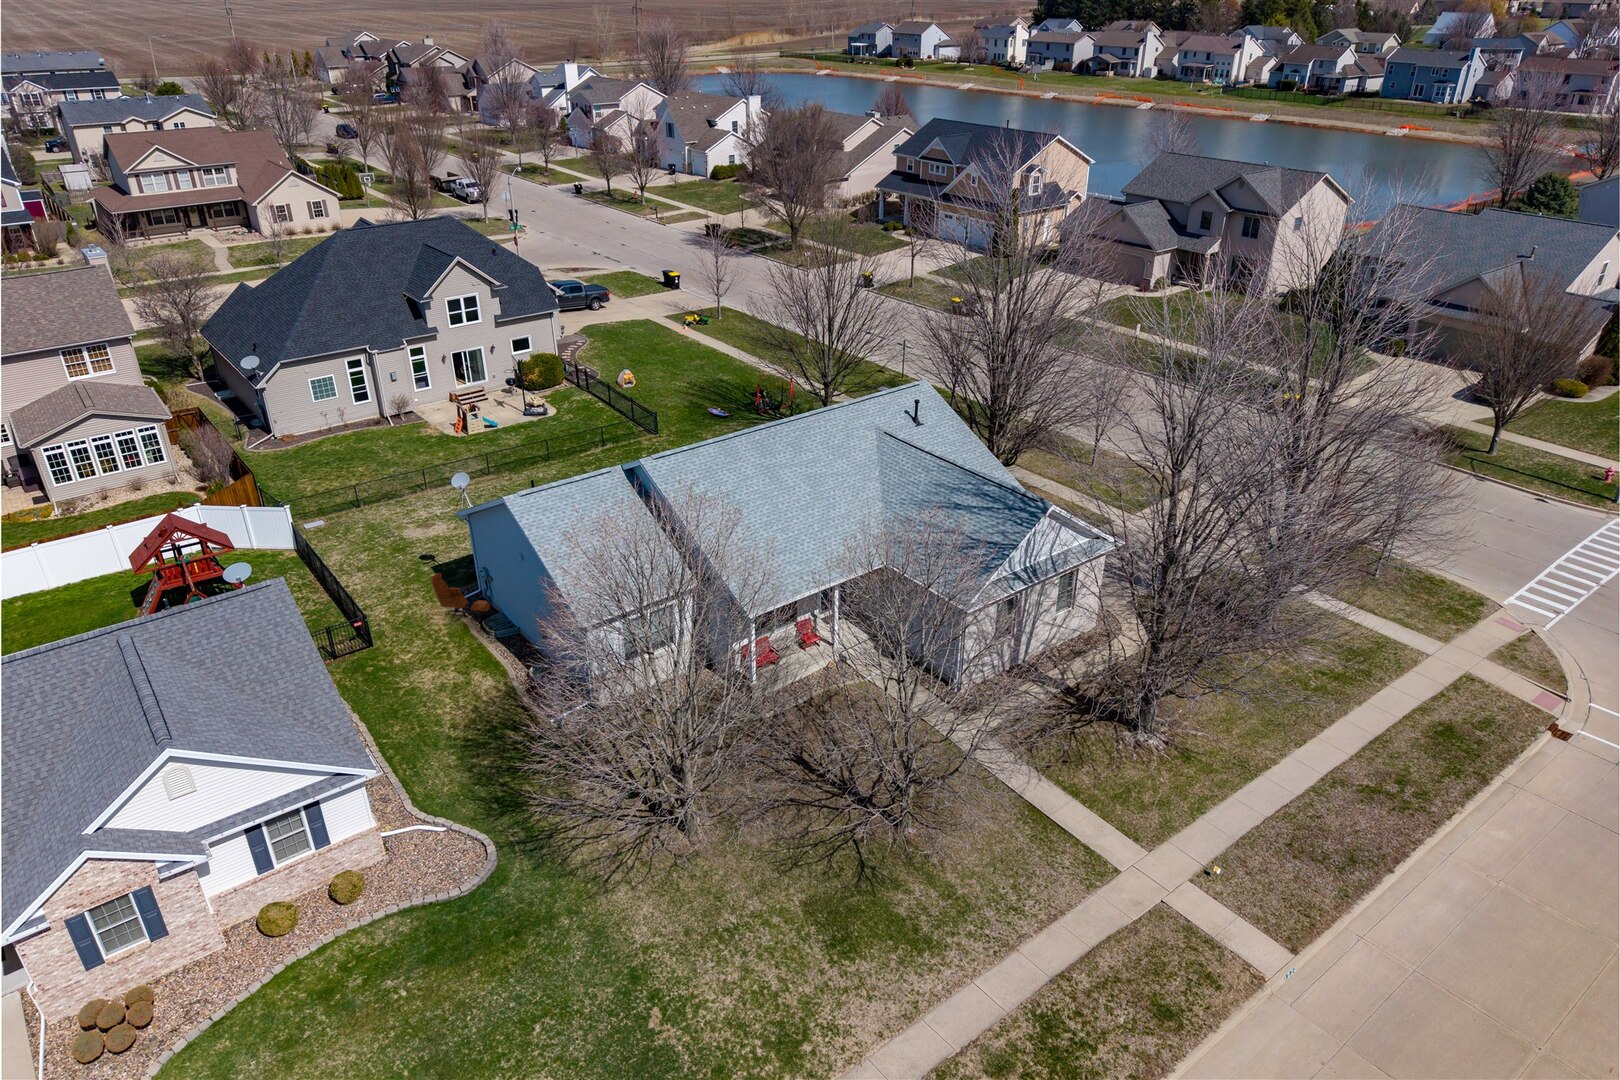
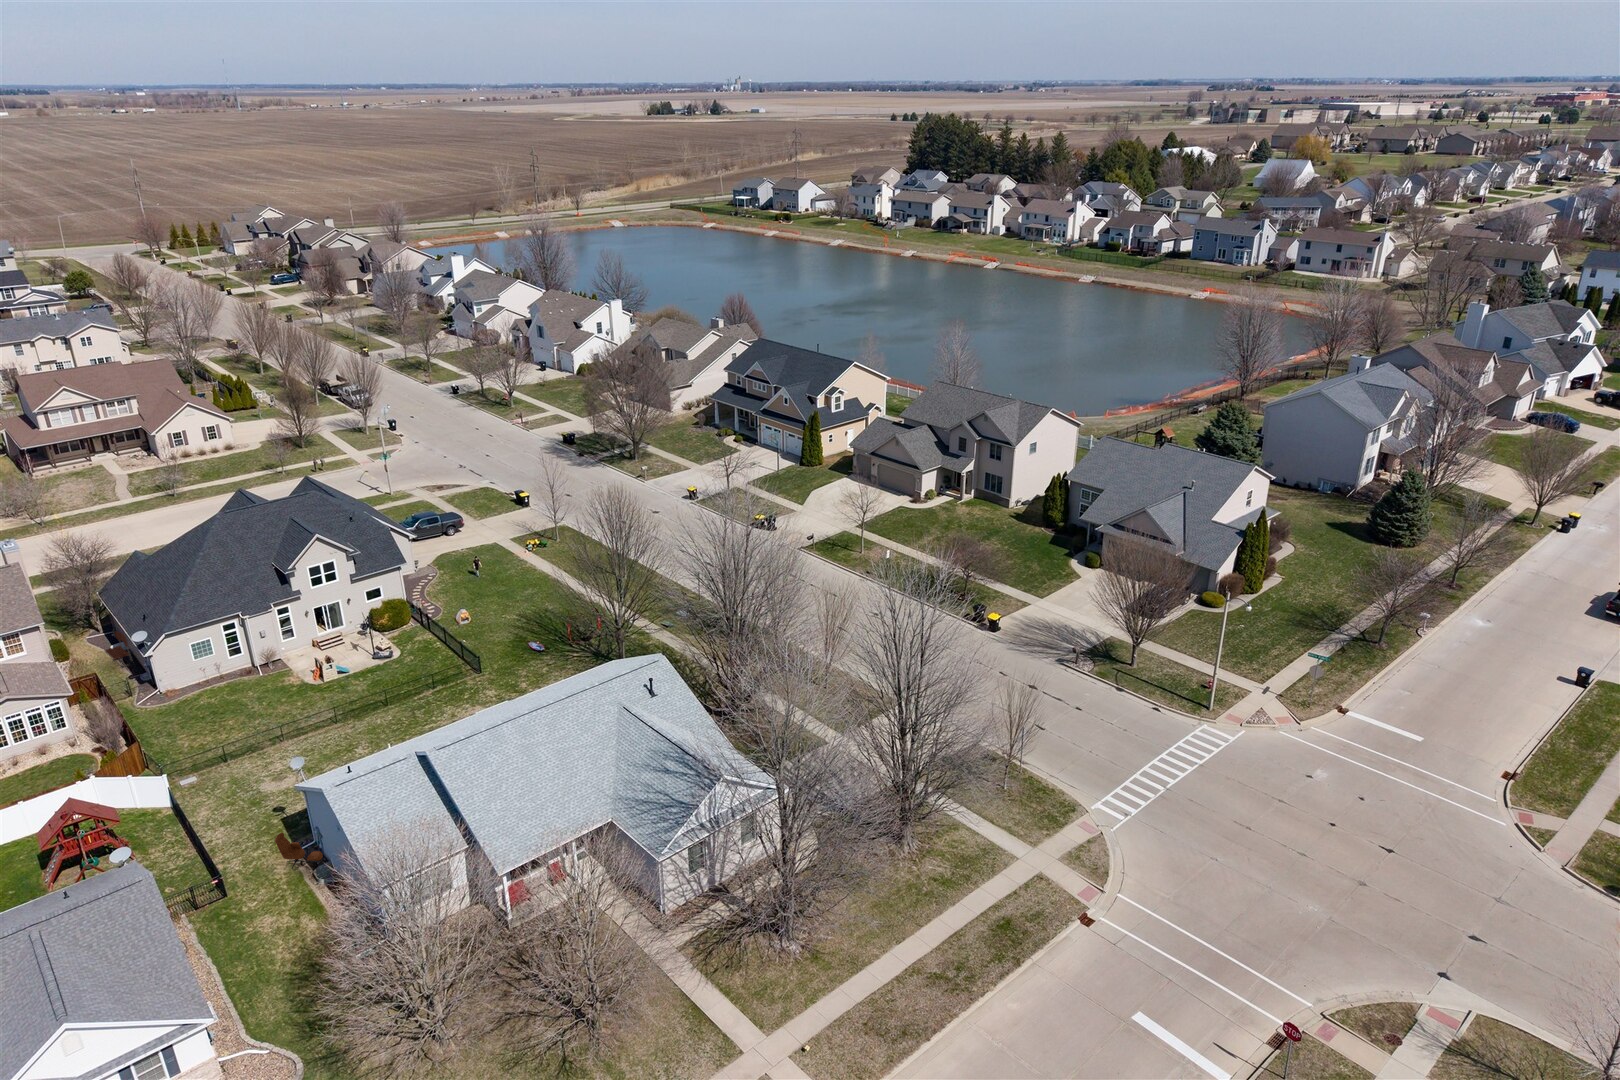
bench: none [207,370,241,414] -> present [105,631,132,667]

